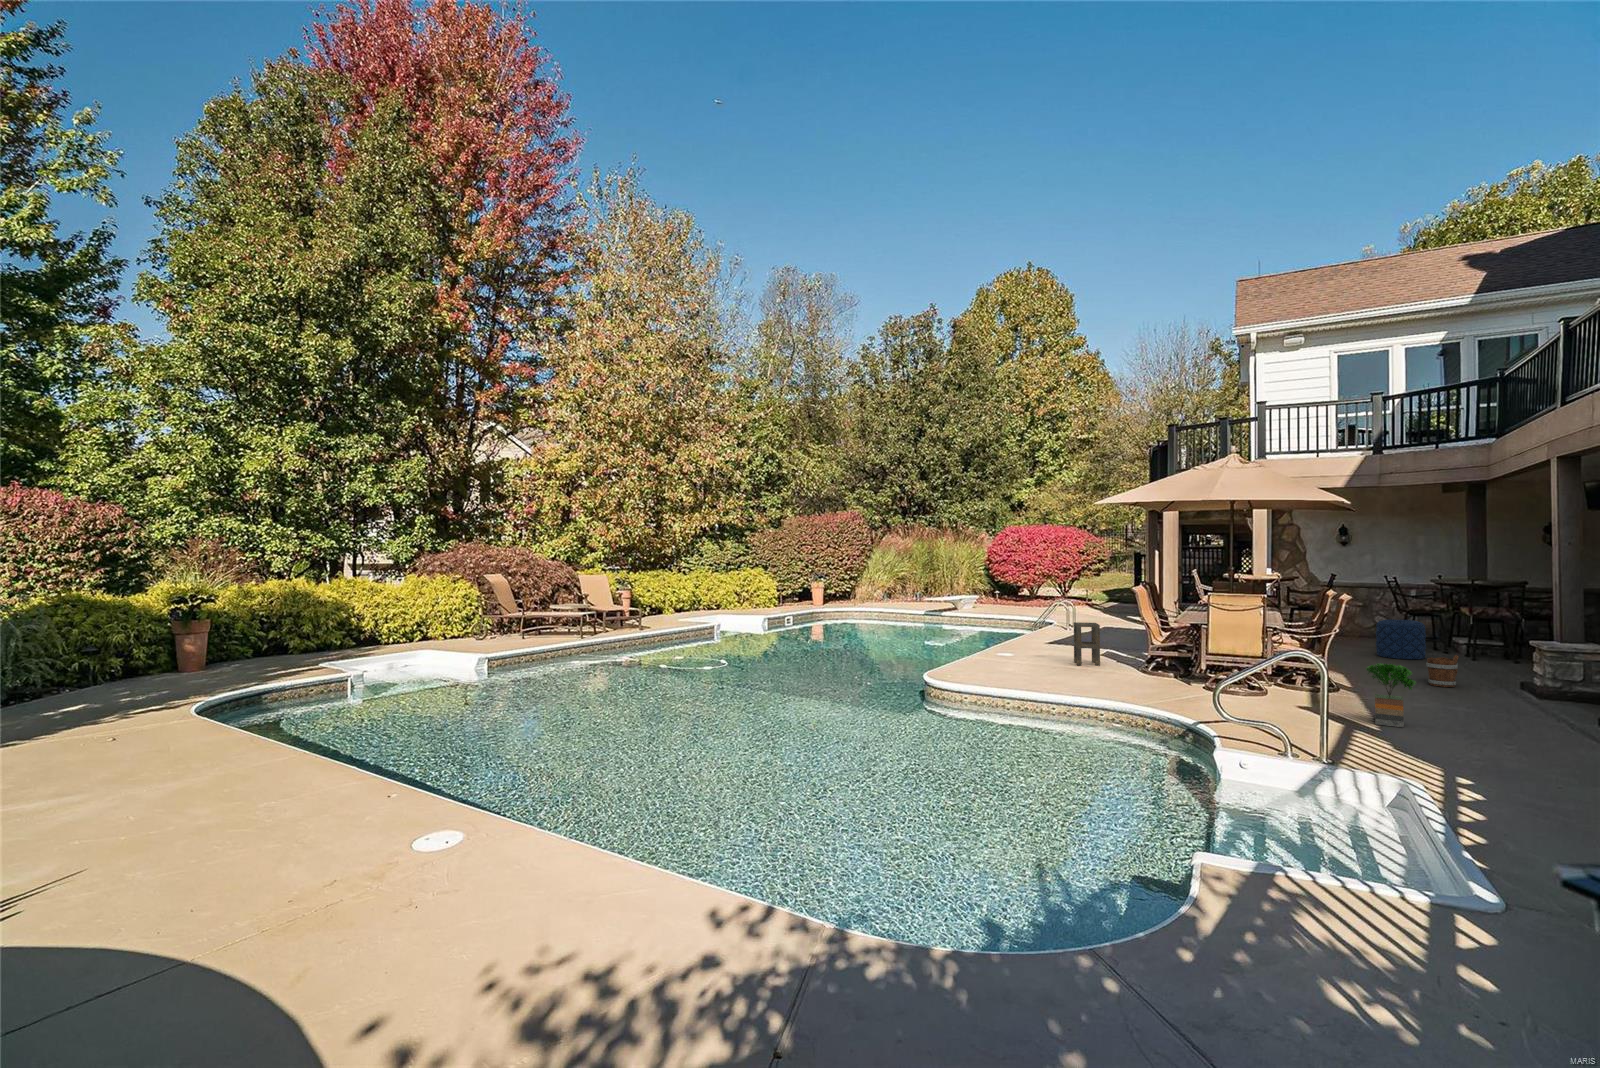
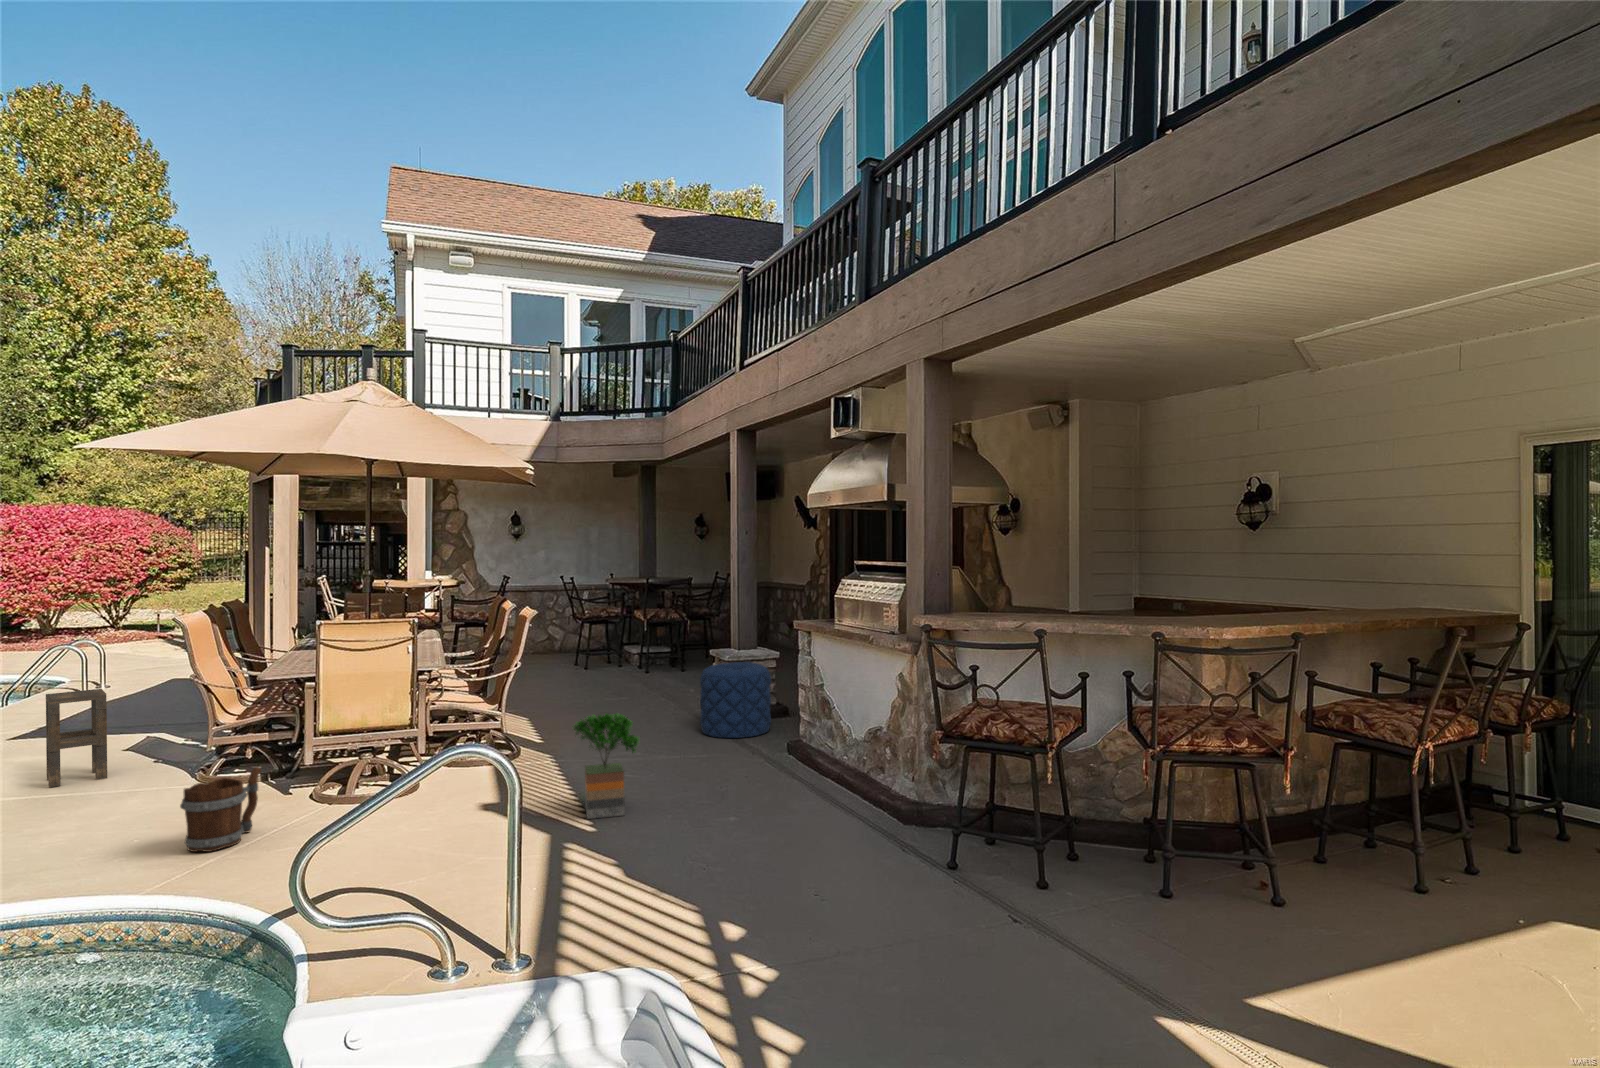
pouf: present [1376,619,1426,659] -> present [700,662,771,738]
bucket: present [1426,655,1459,687] -> present [180,767,261,852]

